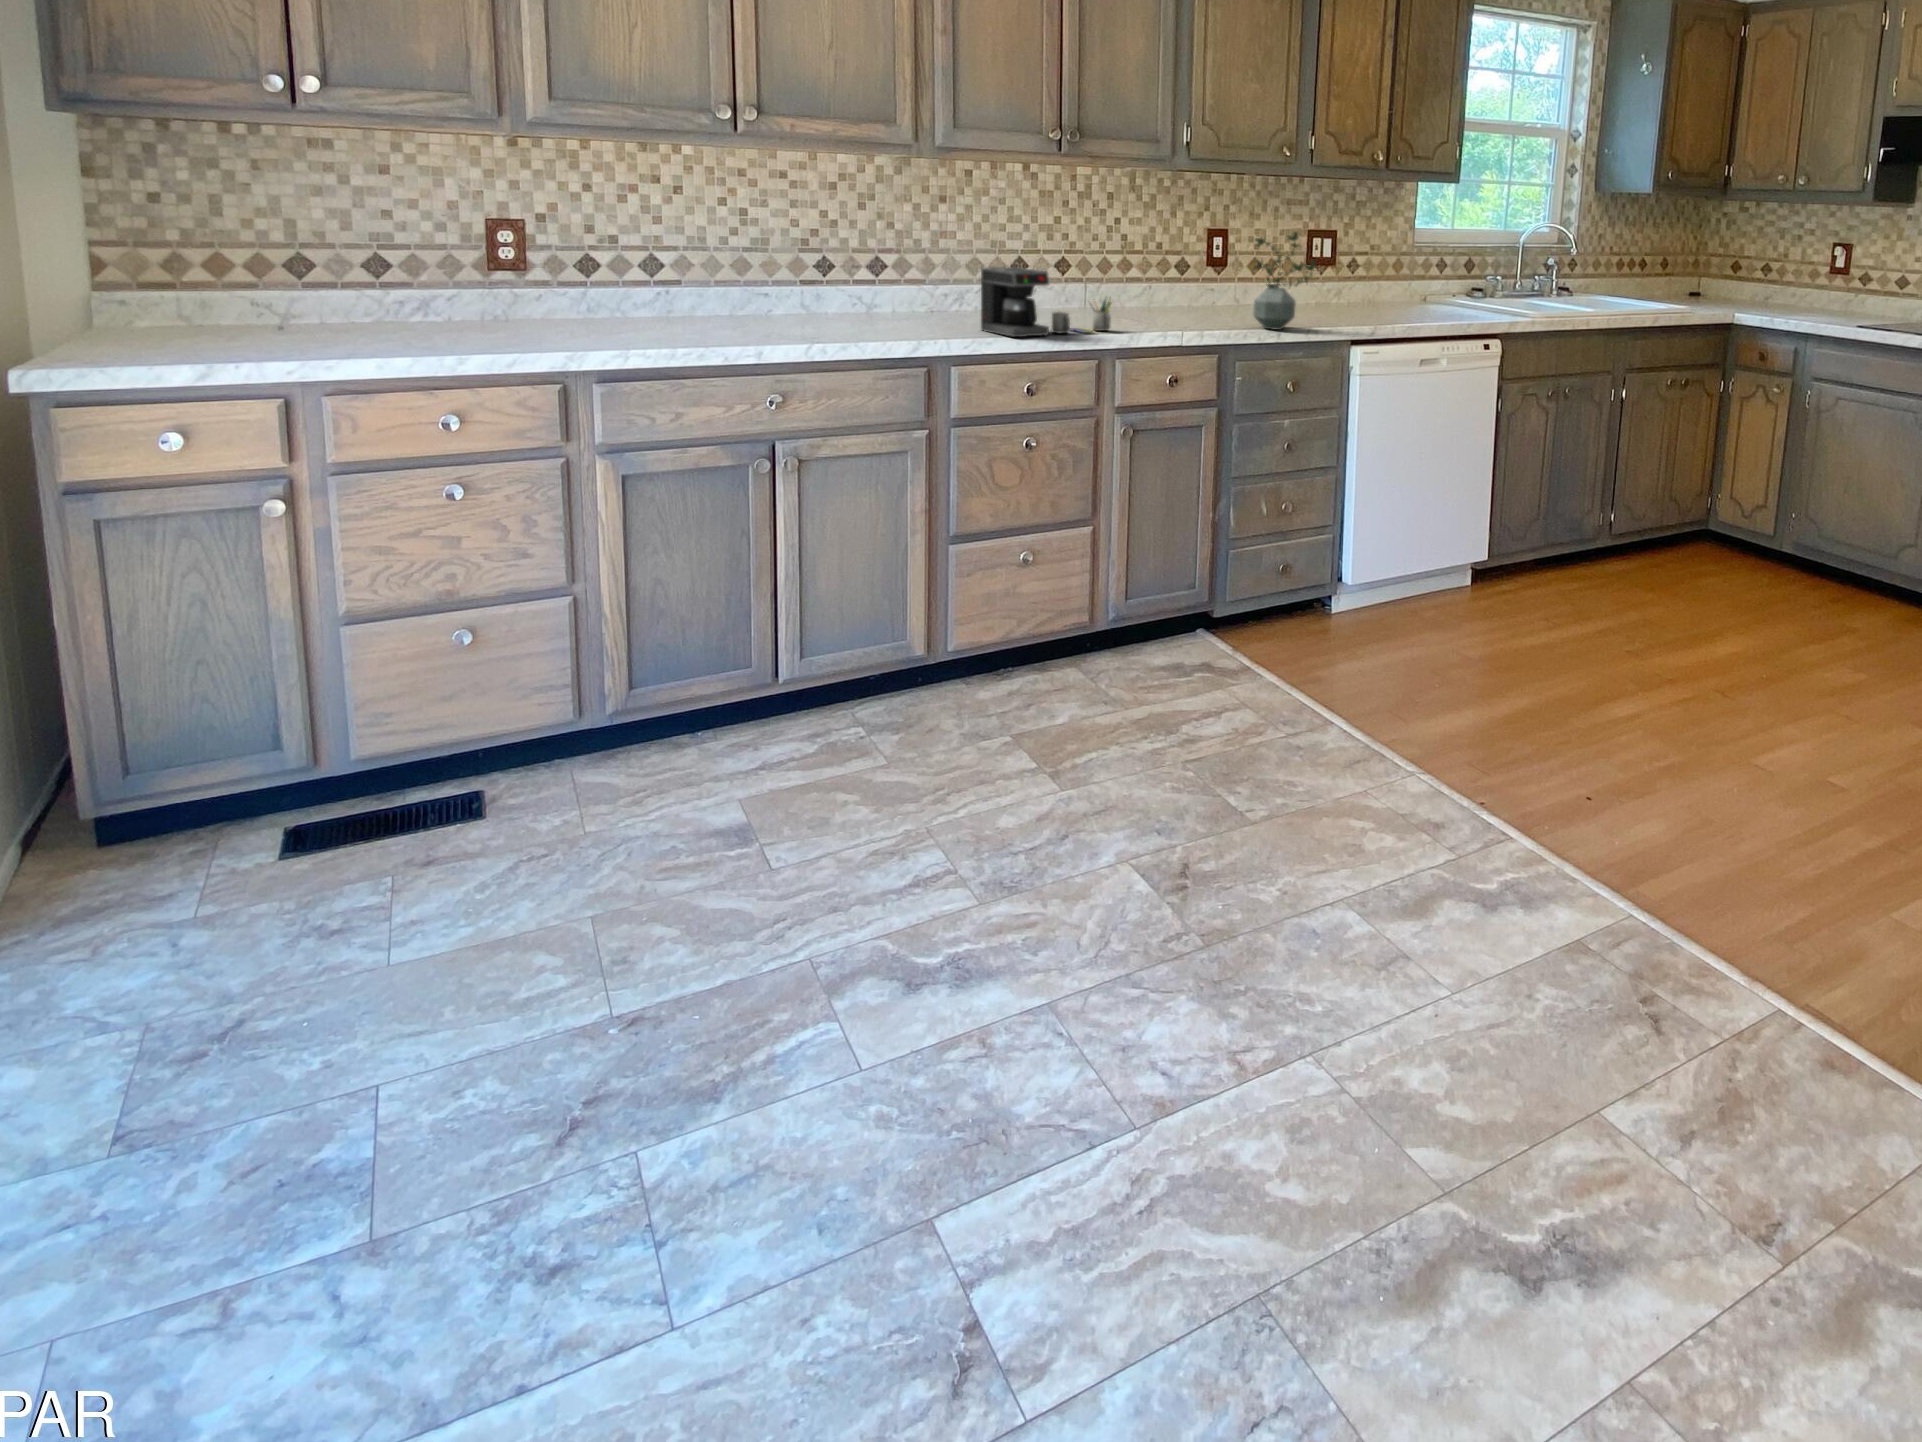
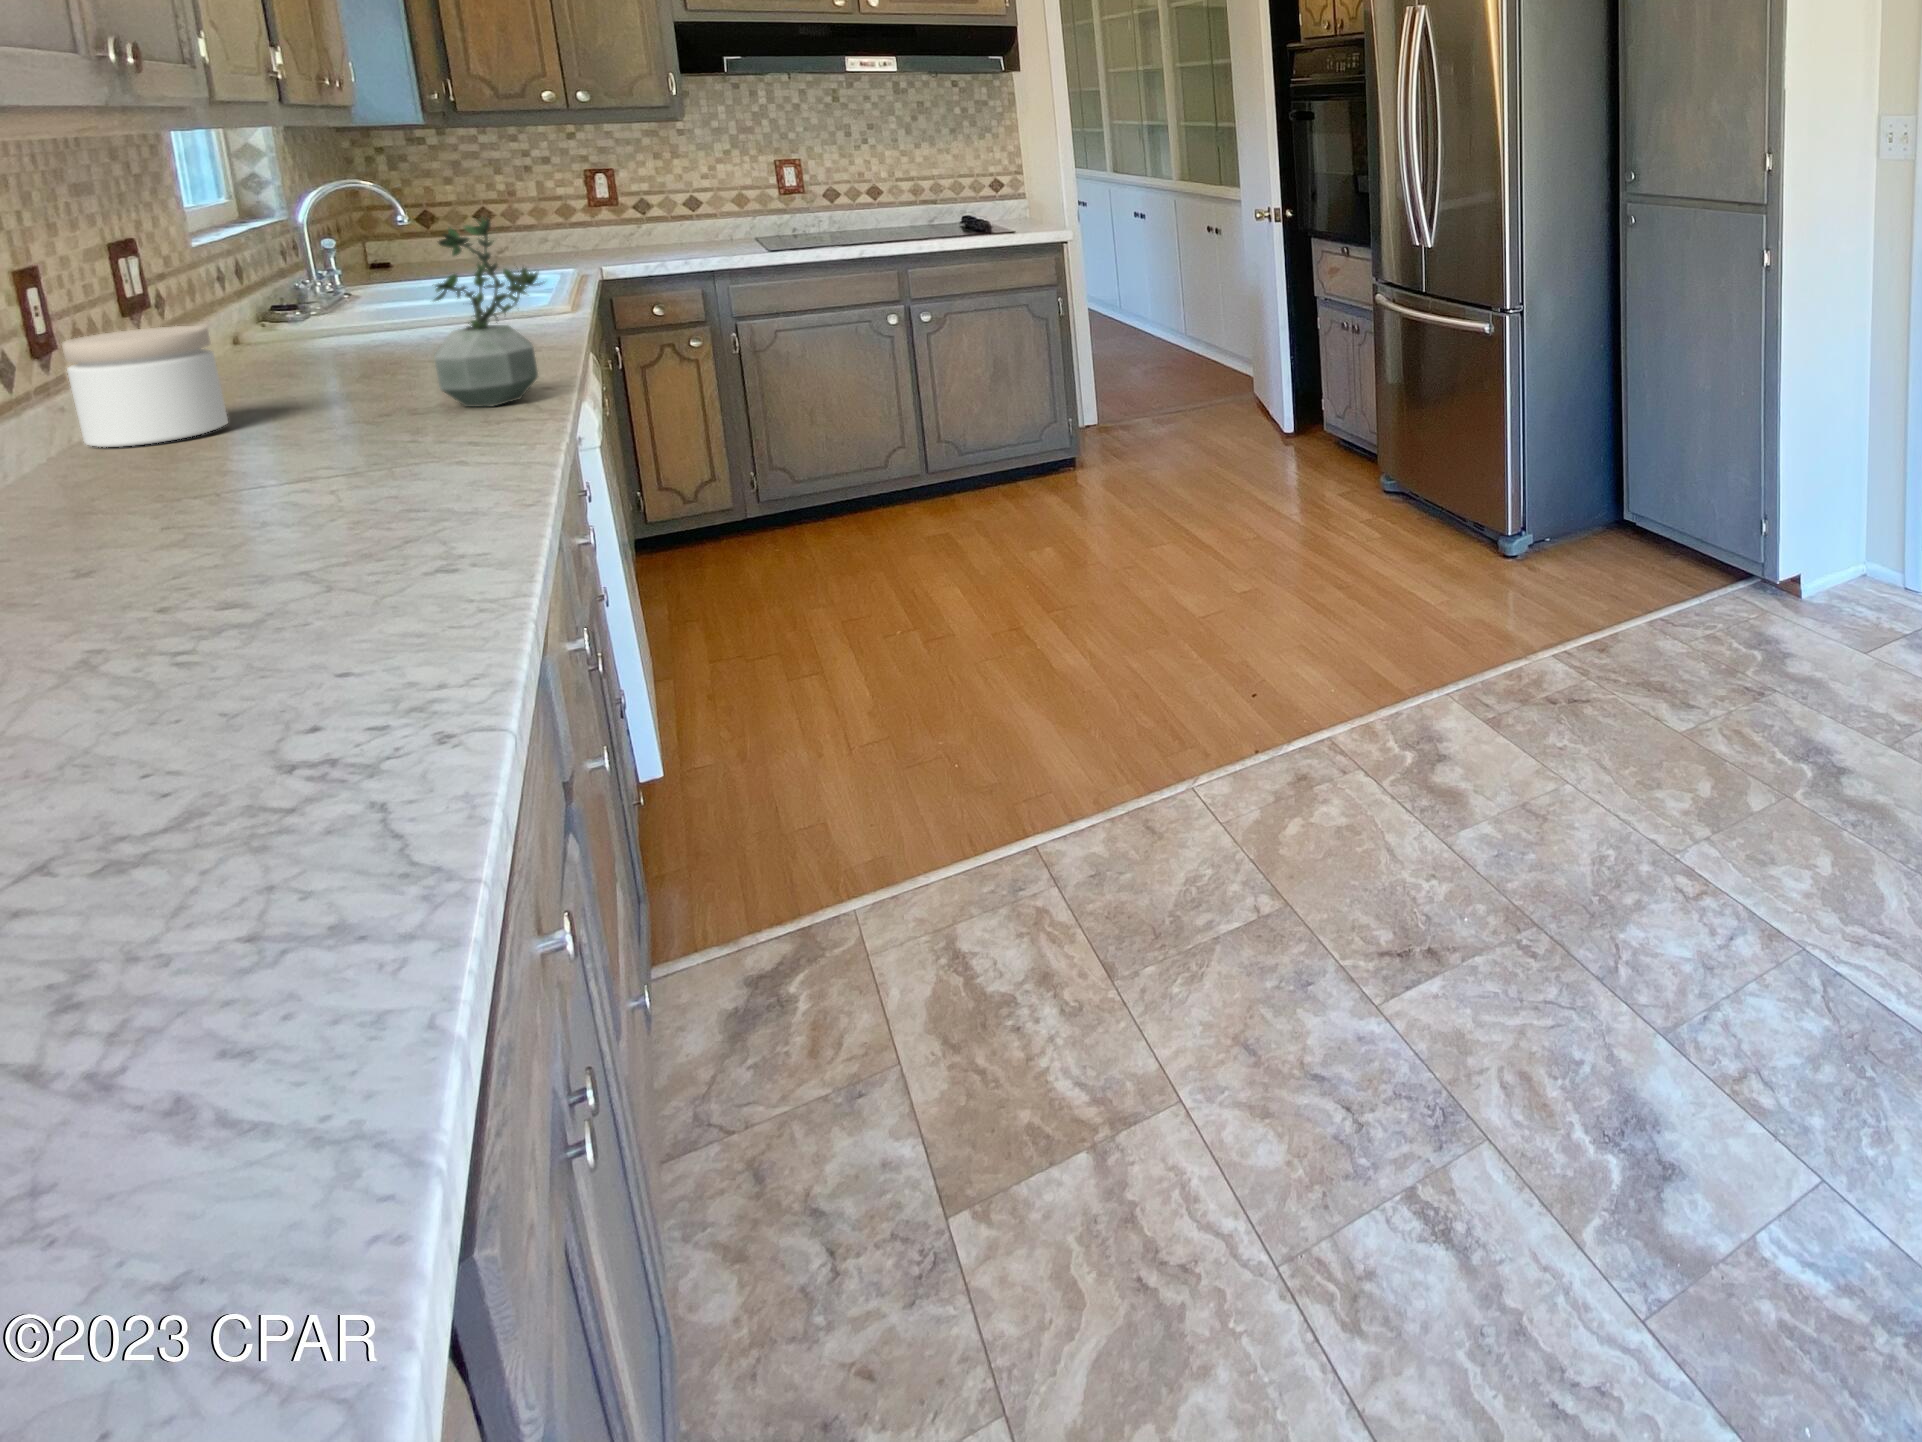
jar: none [1189,265,1233,313] -> present [62,326,228,447]
coffee maker: present [981,267,1112,337] -> none [208,370,463,585]

